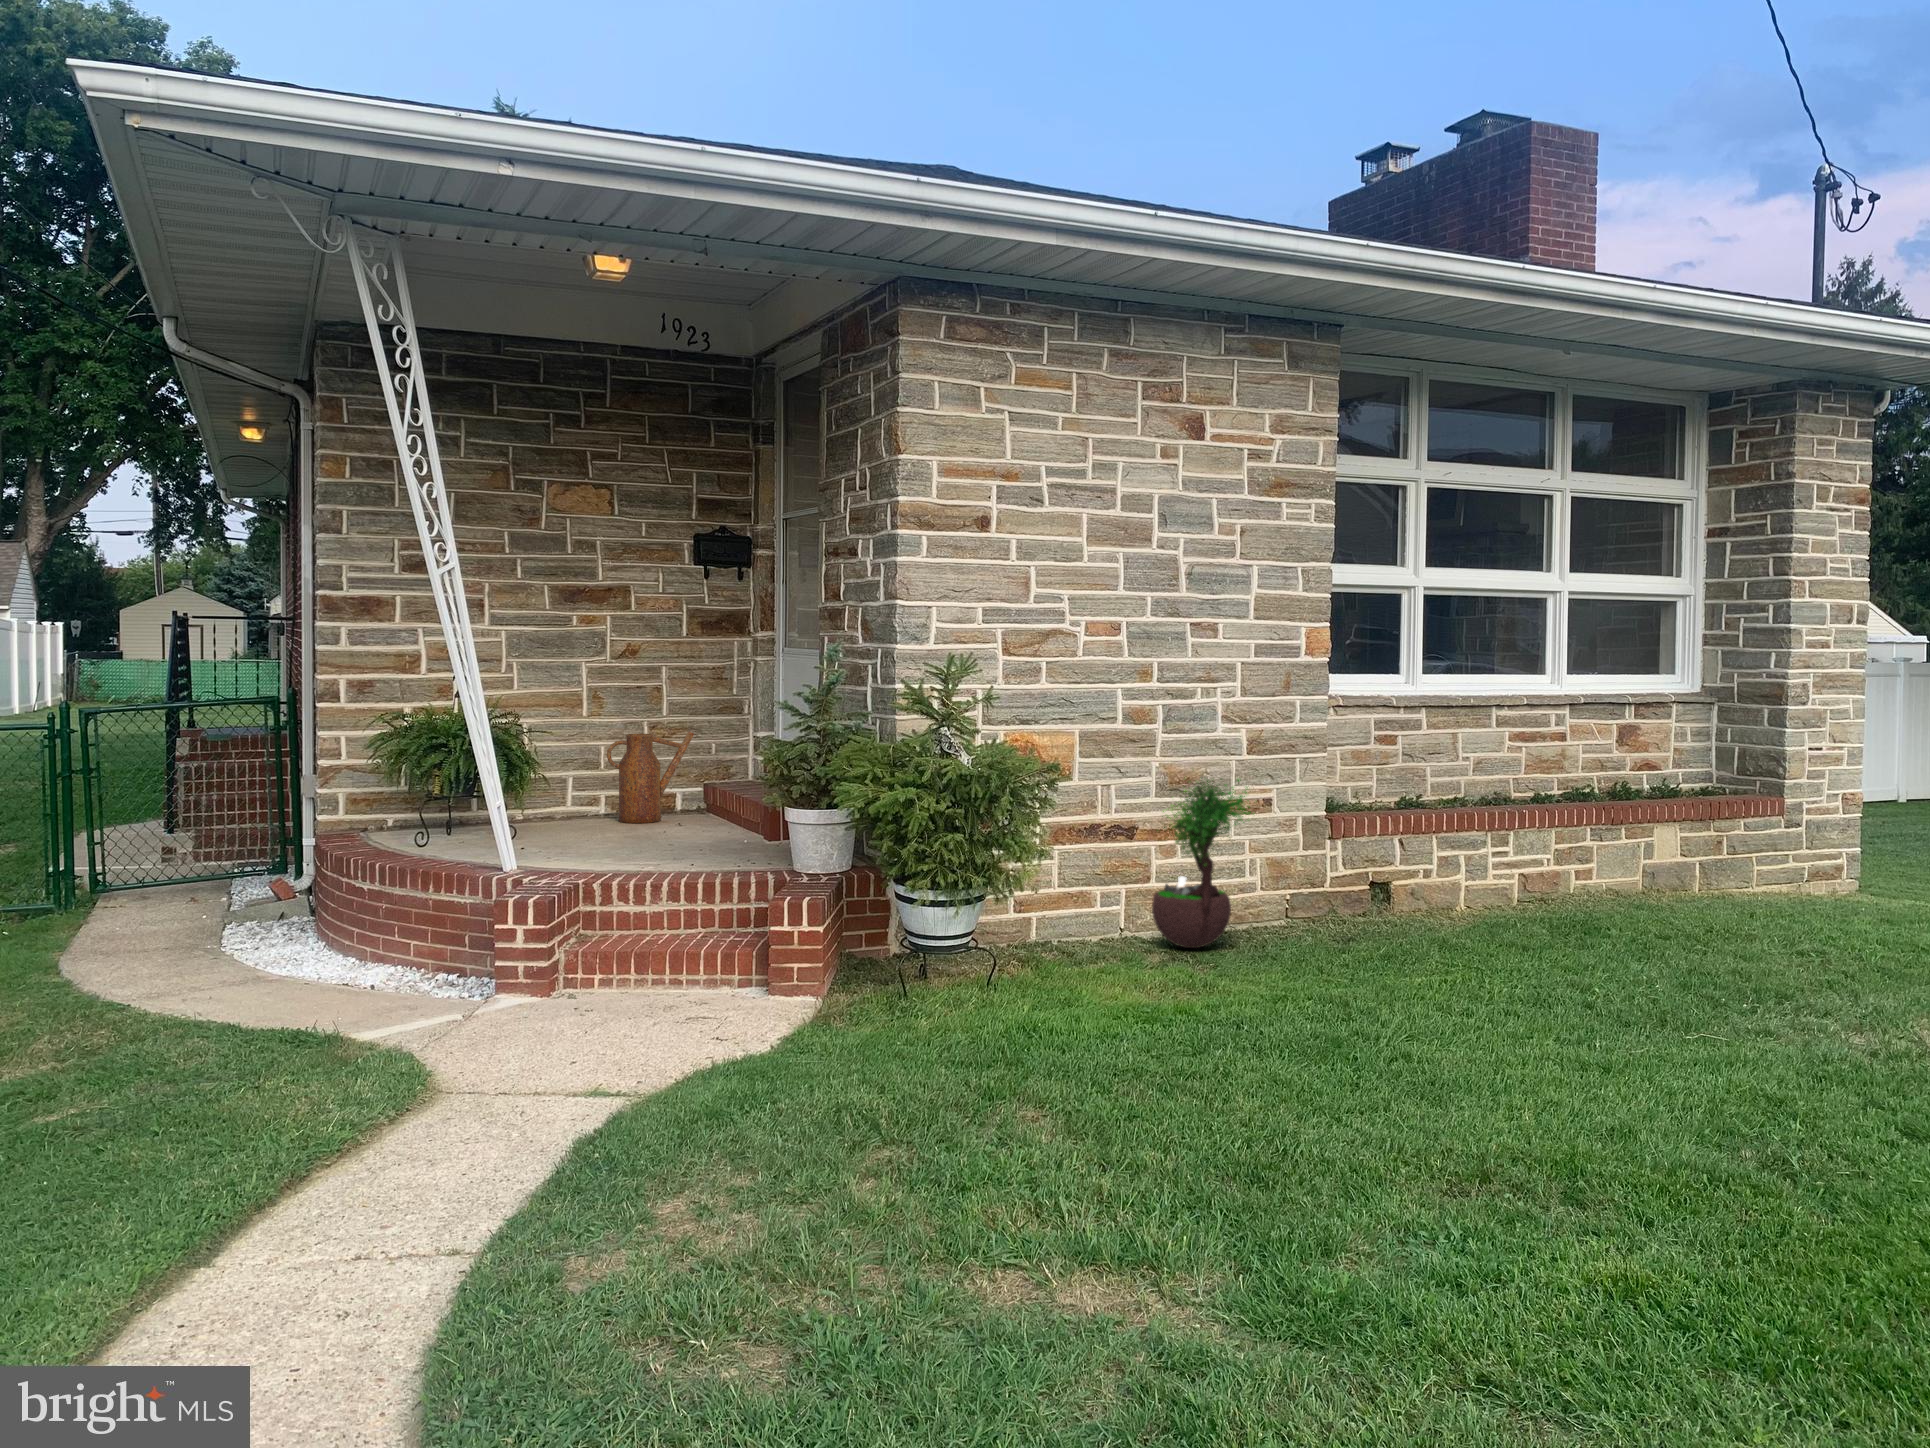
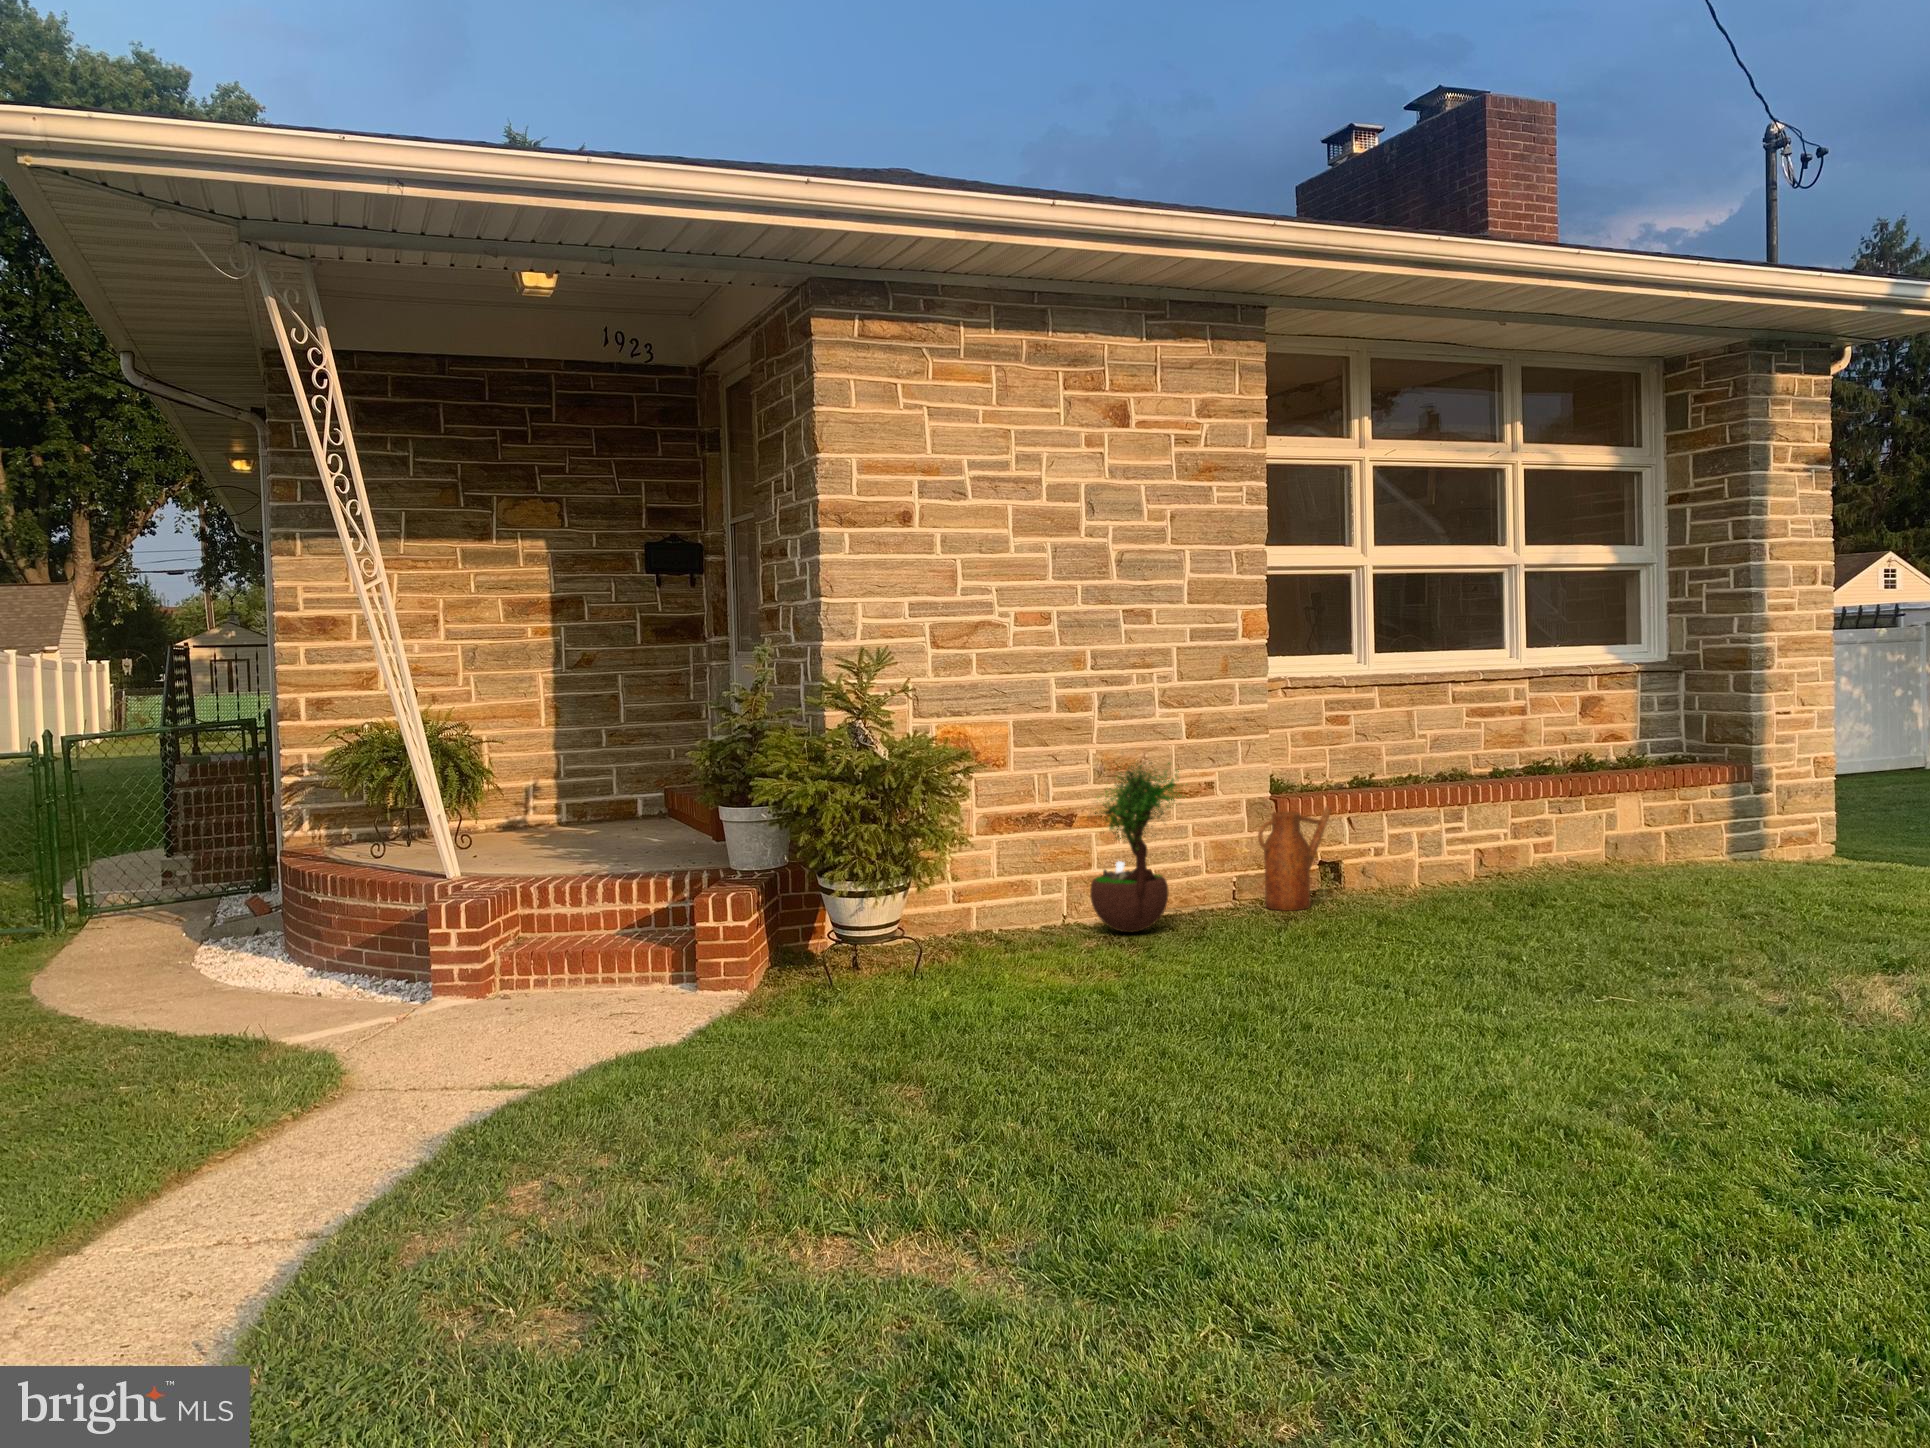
watering can: present [607,732,694,823] -> present [1258,806,1332,911]

